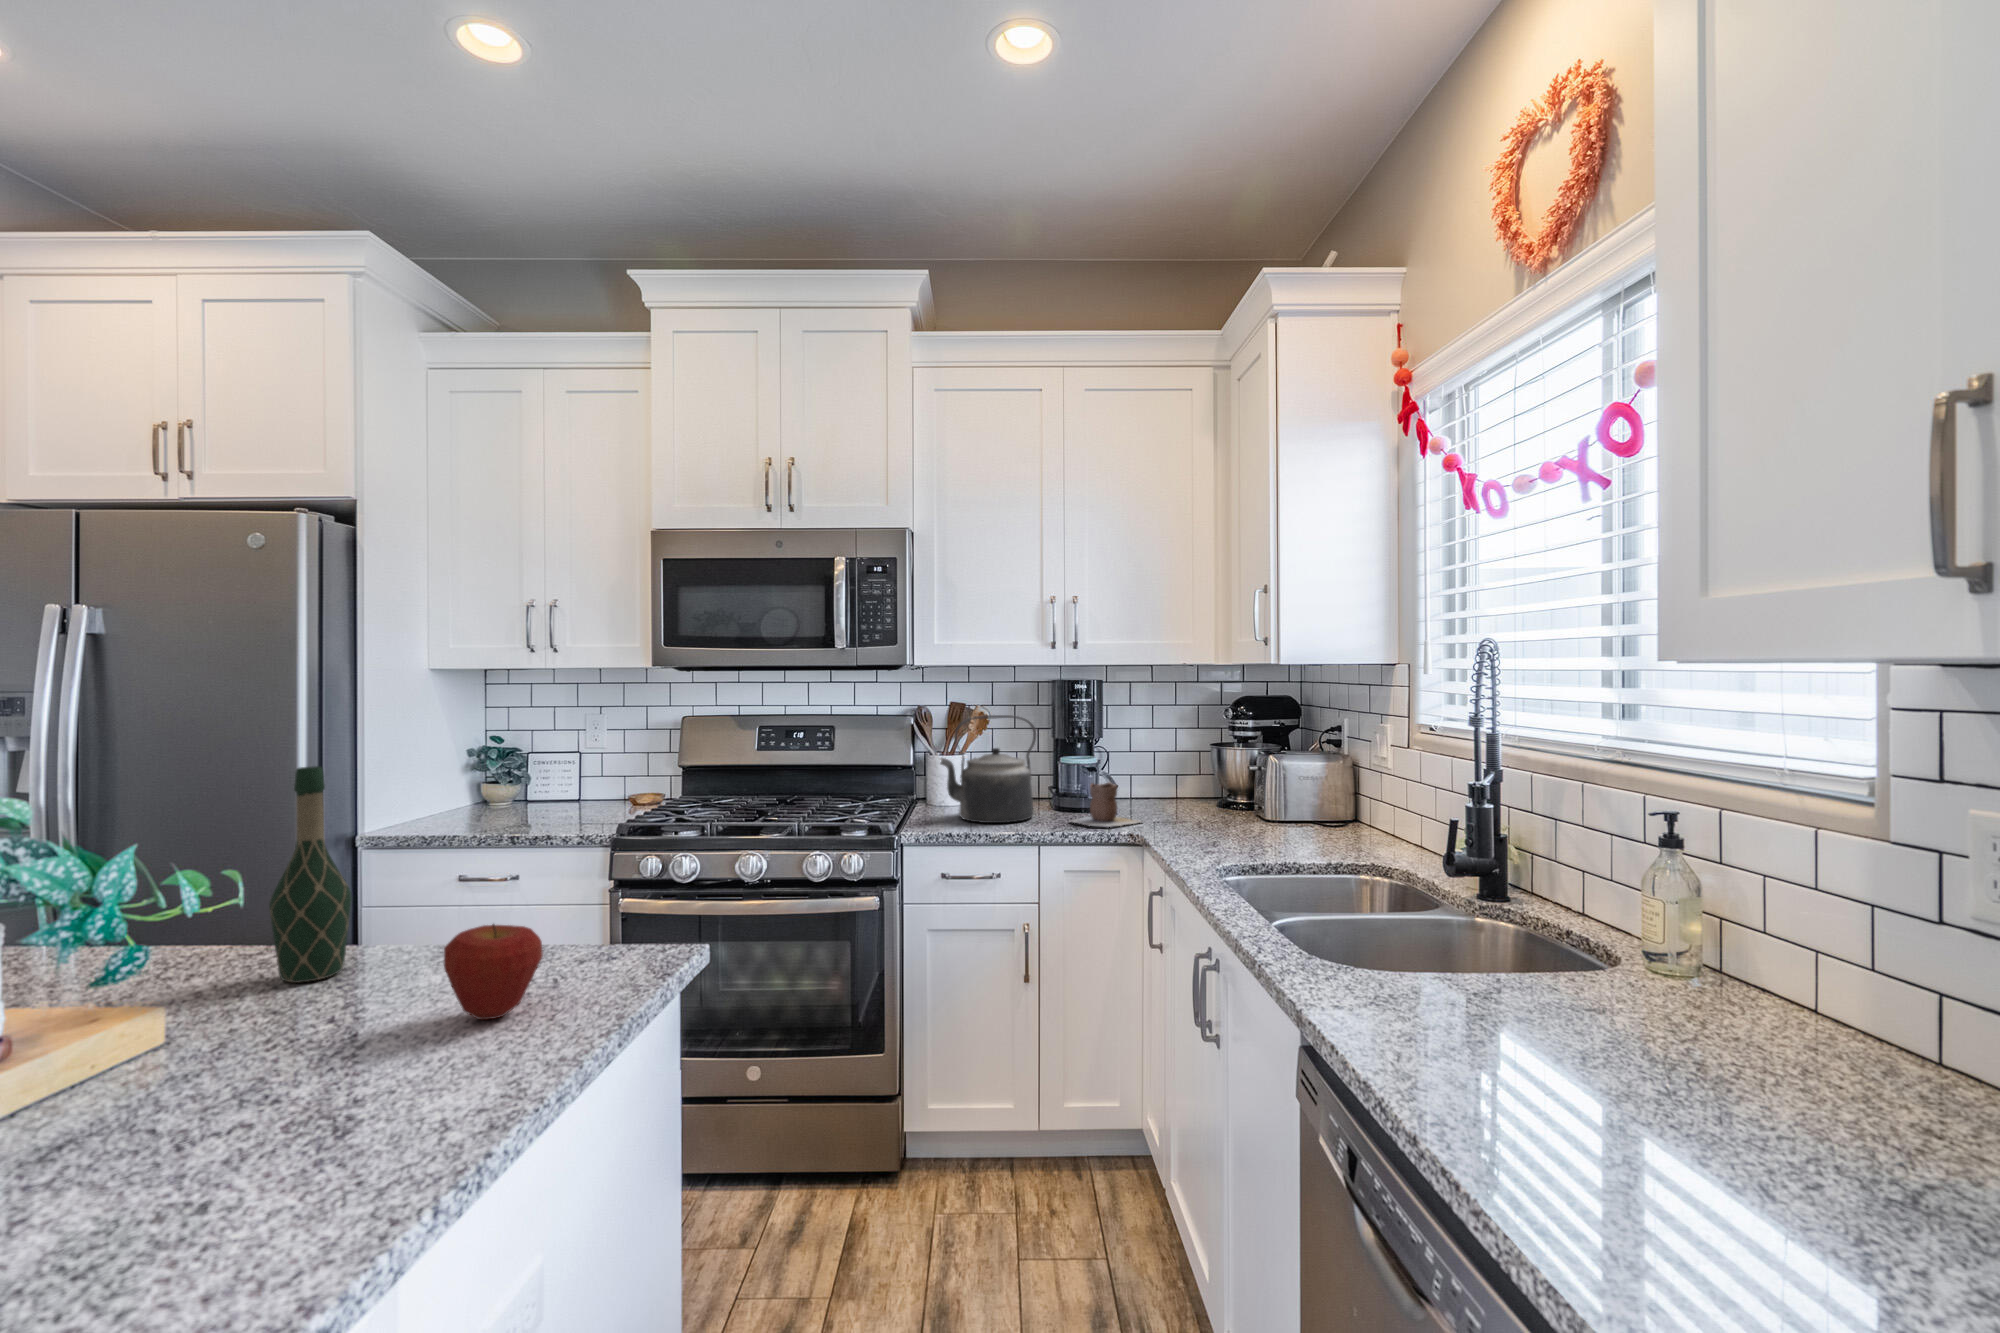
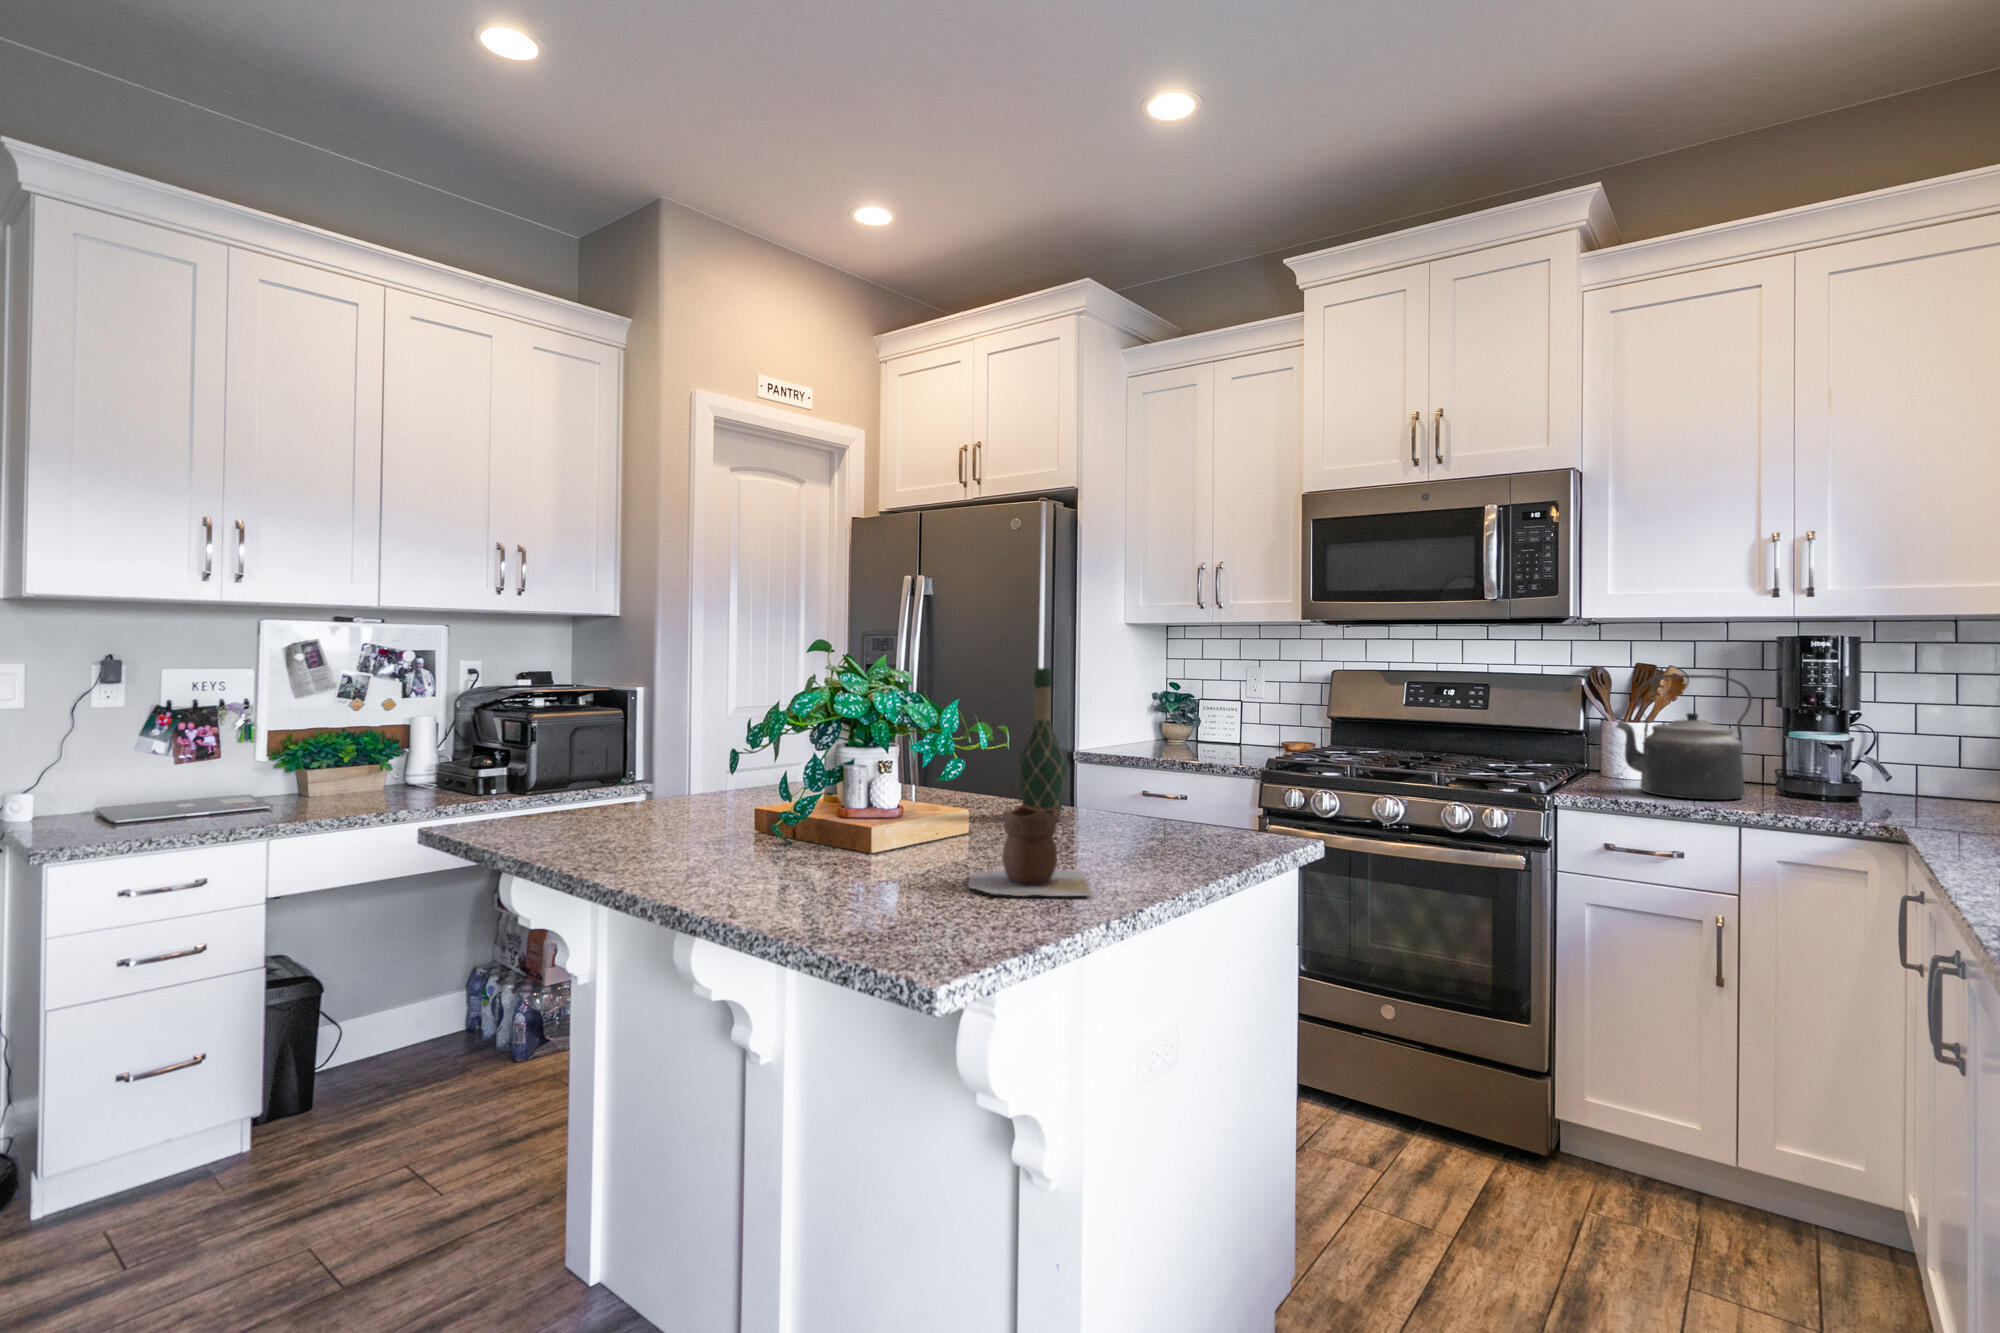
vase: present [1072,783,1140,827] -> present [968,805,1092,896]
apple: present [444,924,543,1020] -> none [1123,781,1189,853]

